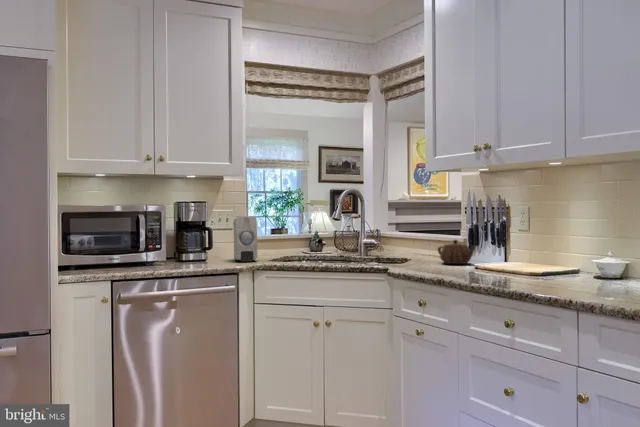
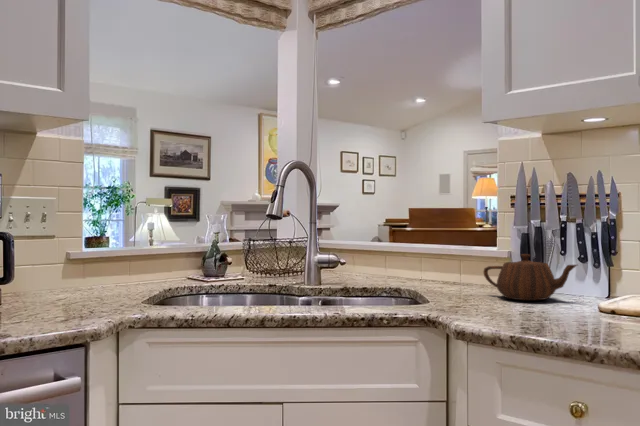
soap dispenser: present [233,217,257,262] -> none [60,206,121,308]

